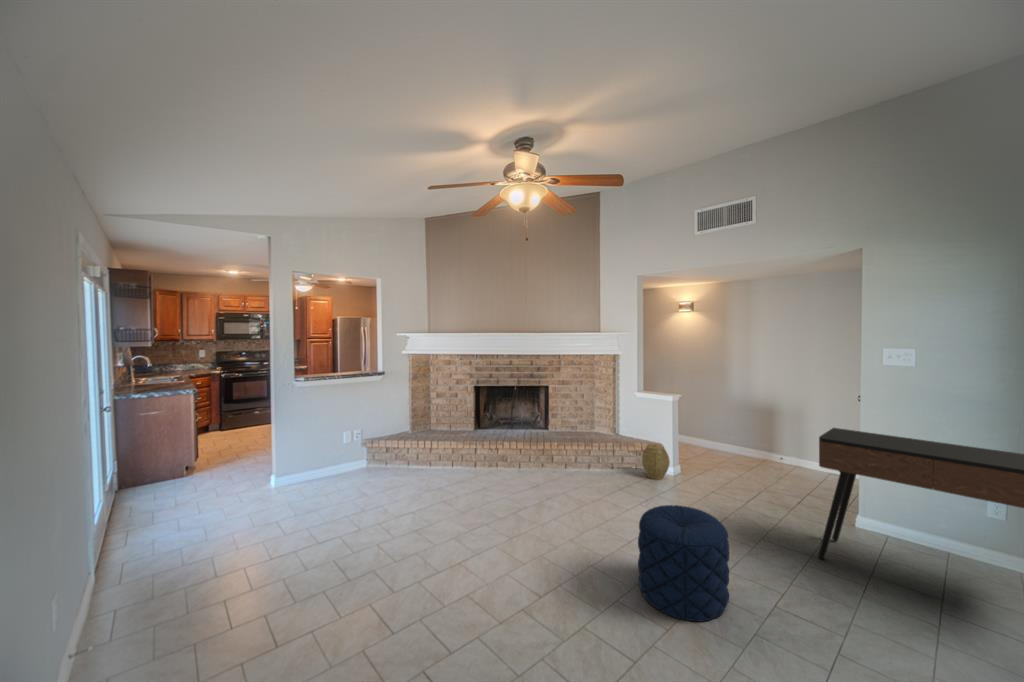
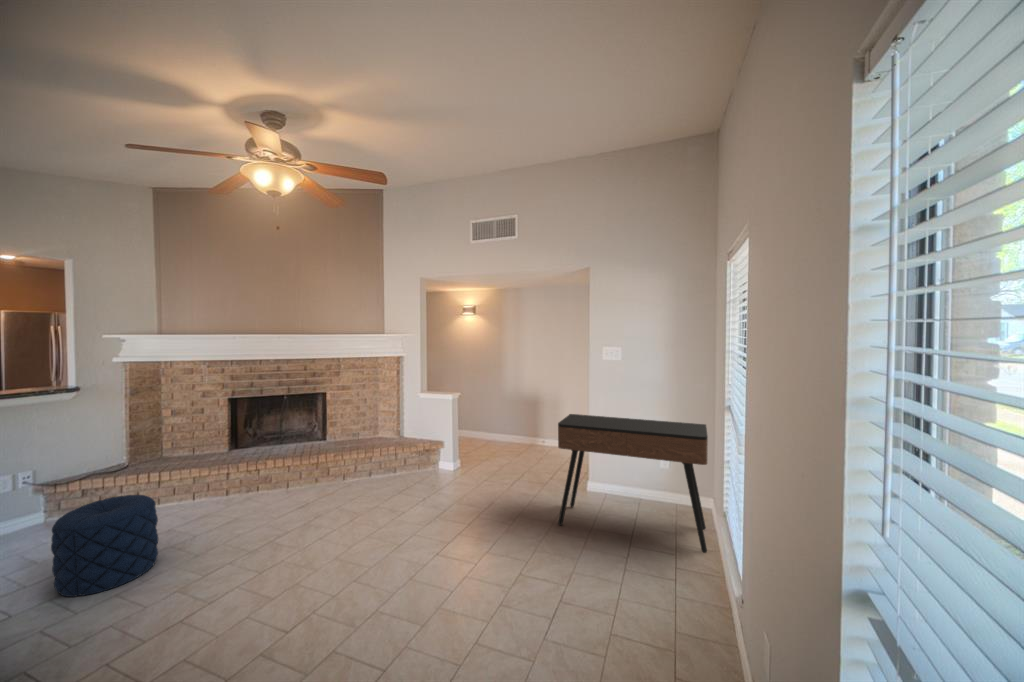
woven basket: present [642,444,670,480] -> none [423,443,449,477]
pouf: present [638,505,729,621] -> present [51,495,158,597]

